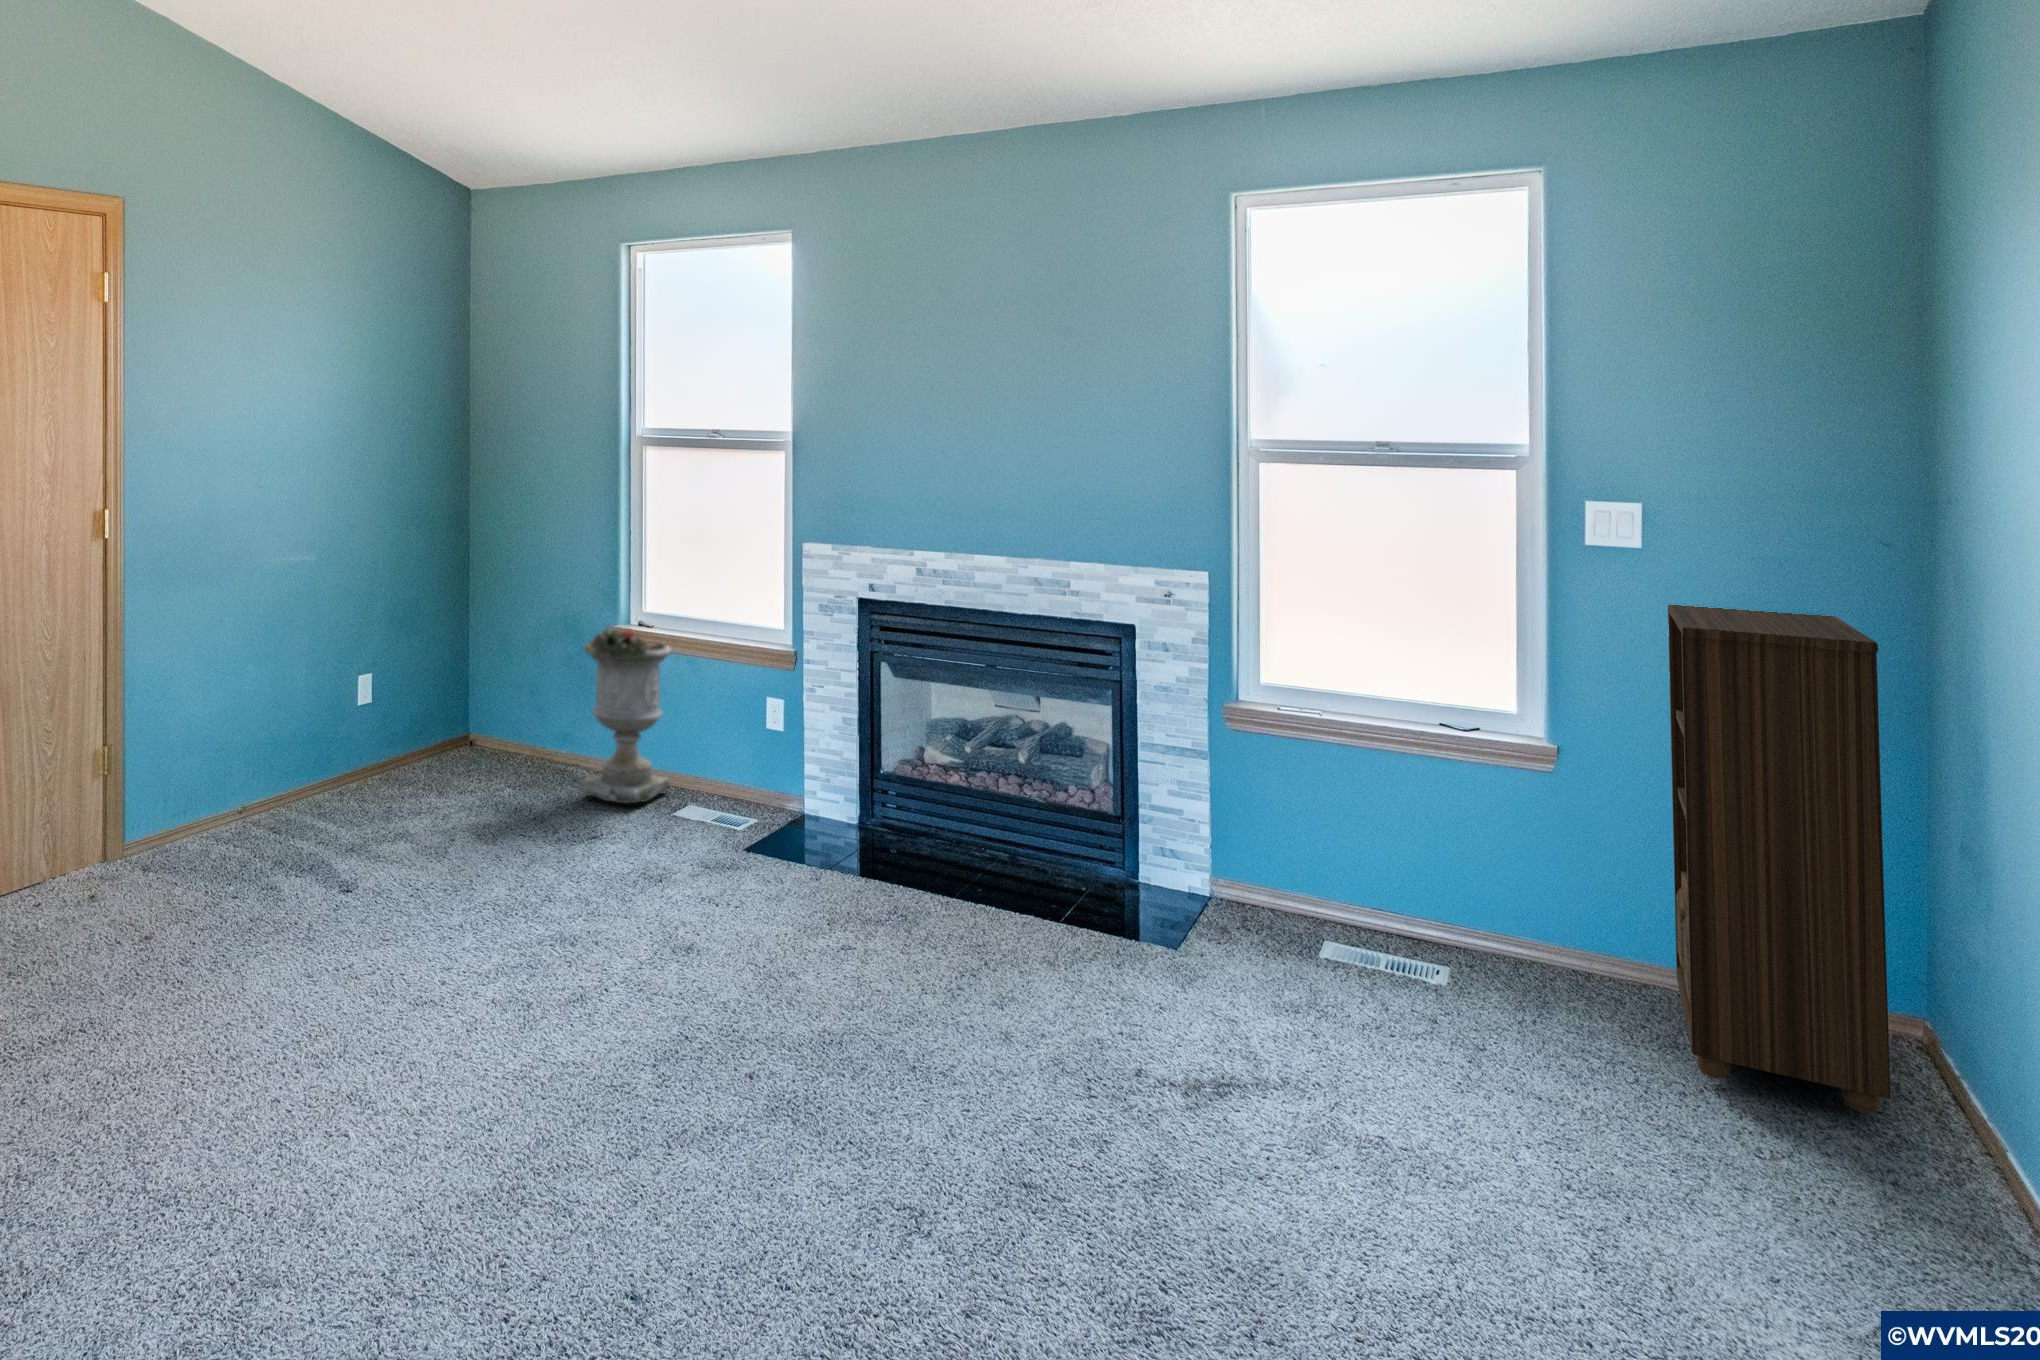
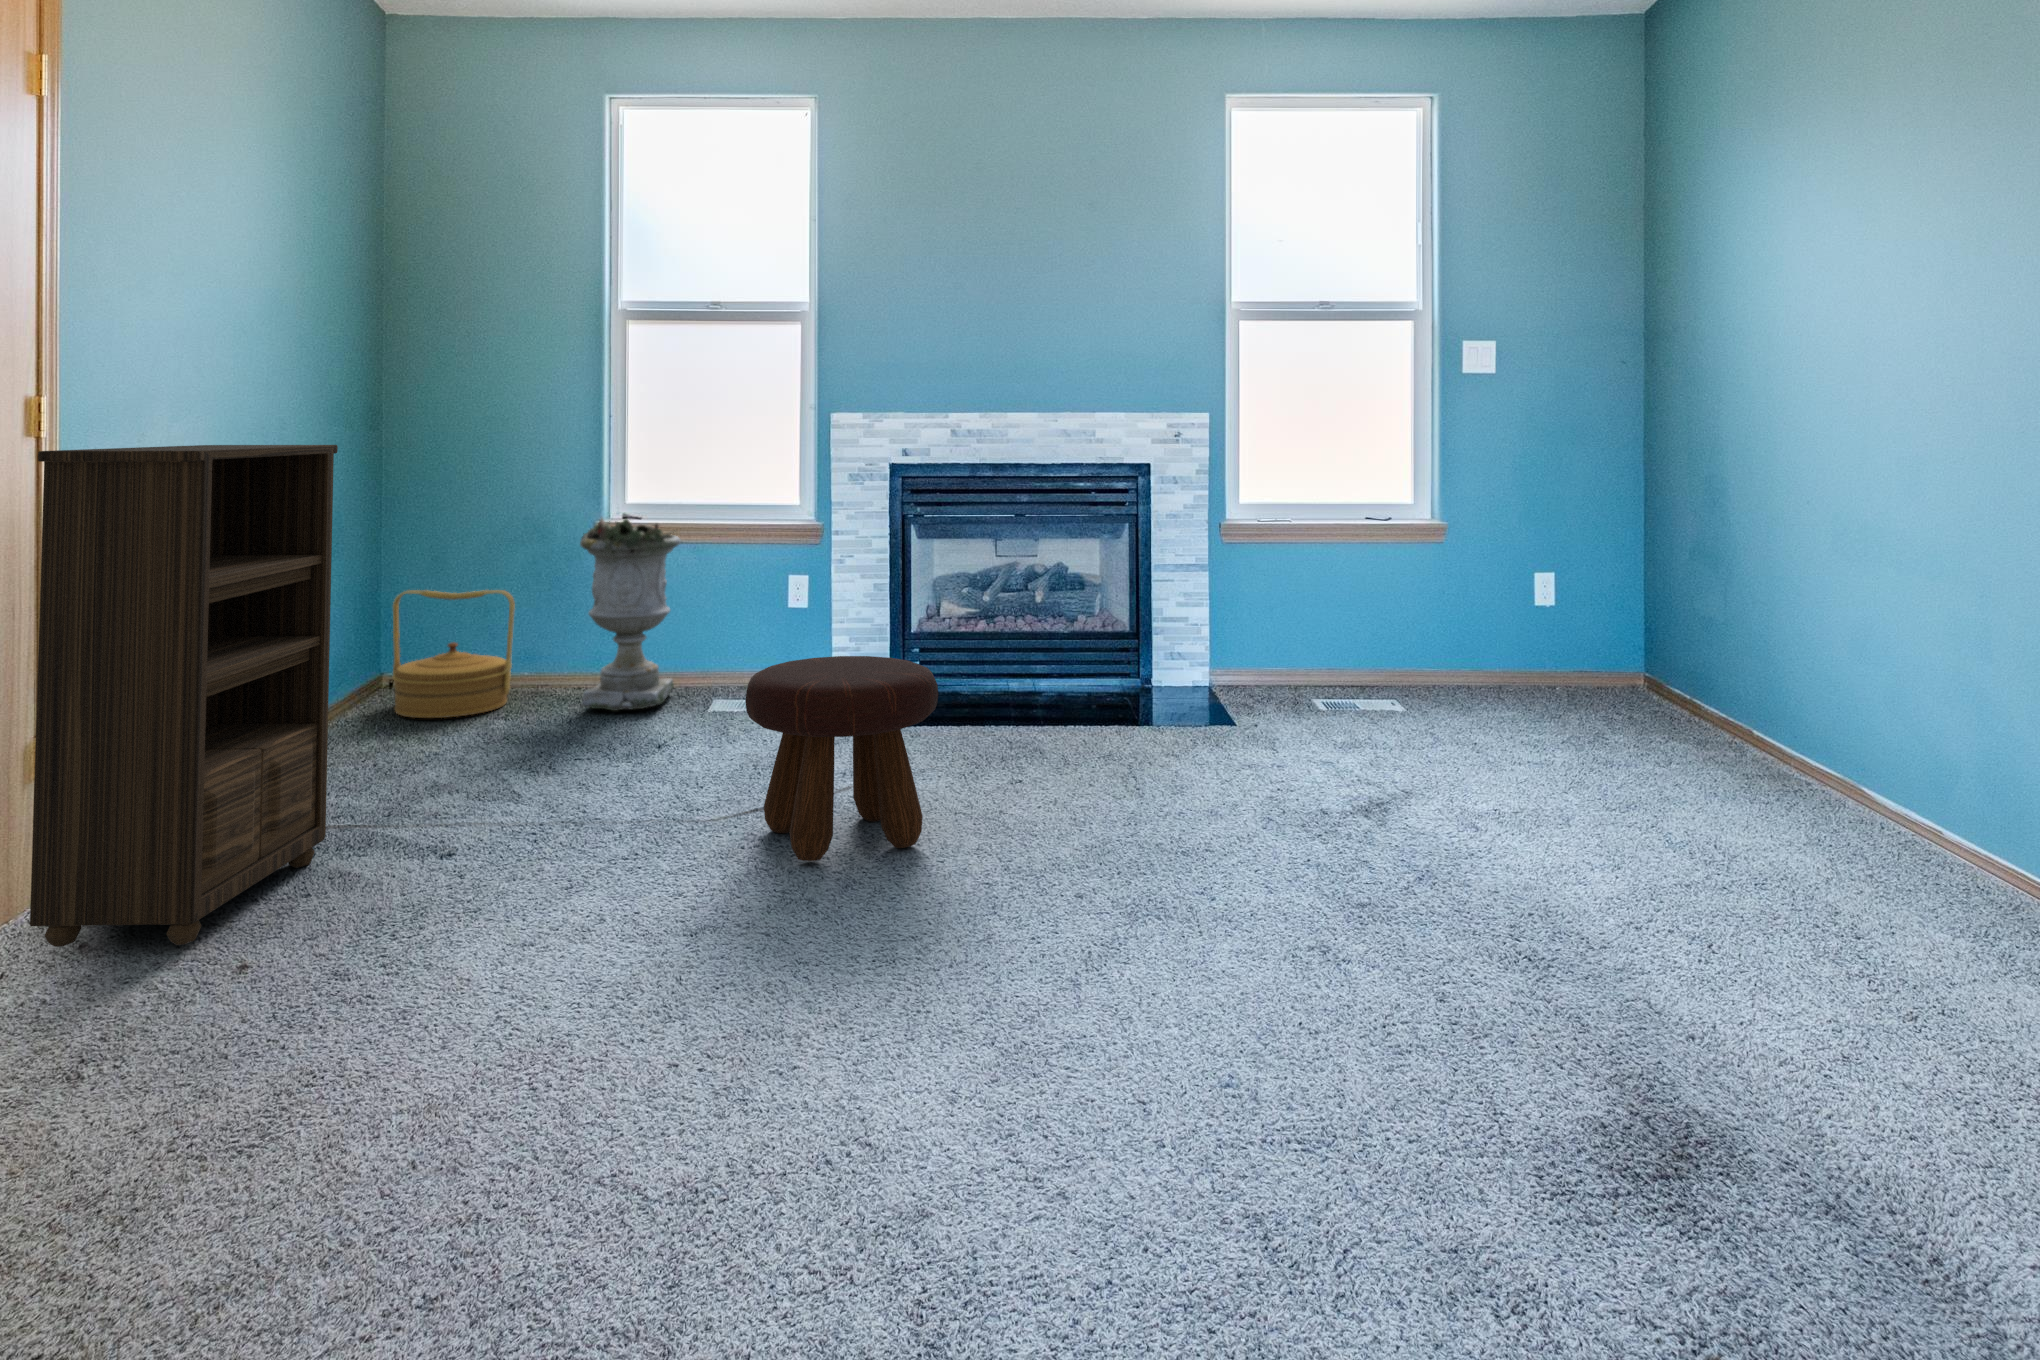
bookshelf: present [1668,605,1891,1113] -> present [30,445,338,947]
woven basket: none [457,669,547,783] -> present [393,590,515,718]
footstool: none [556,800,734,1004] -> present [745,656,938,861]

